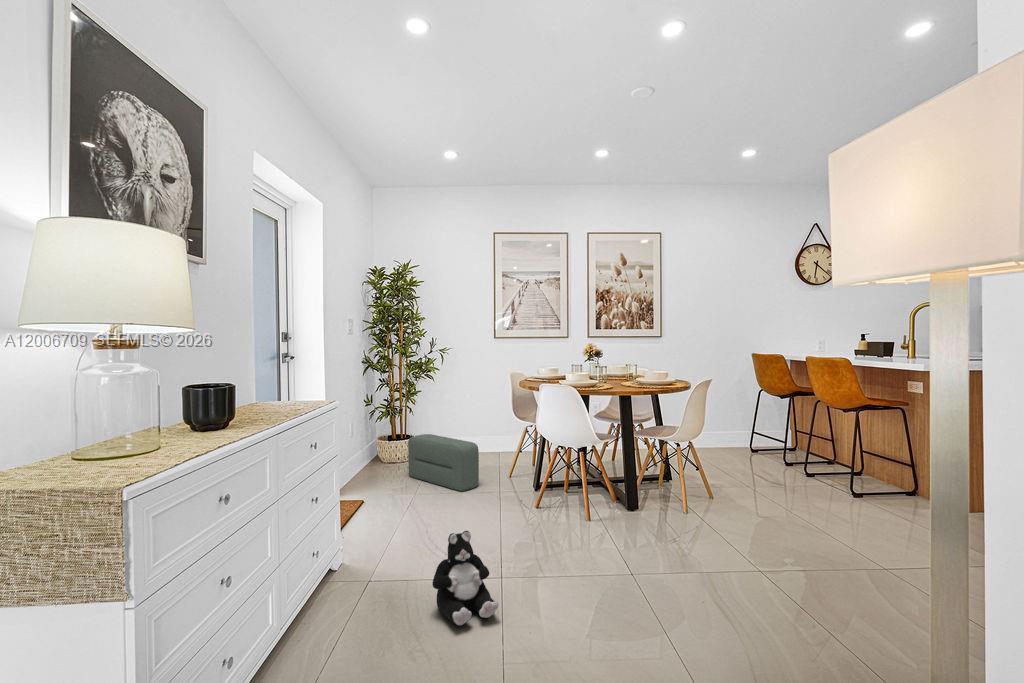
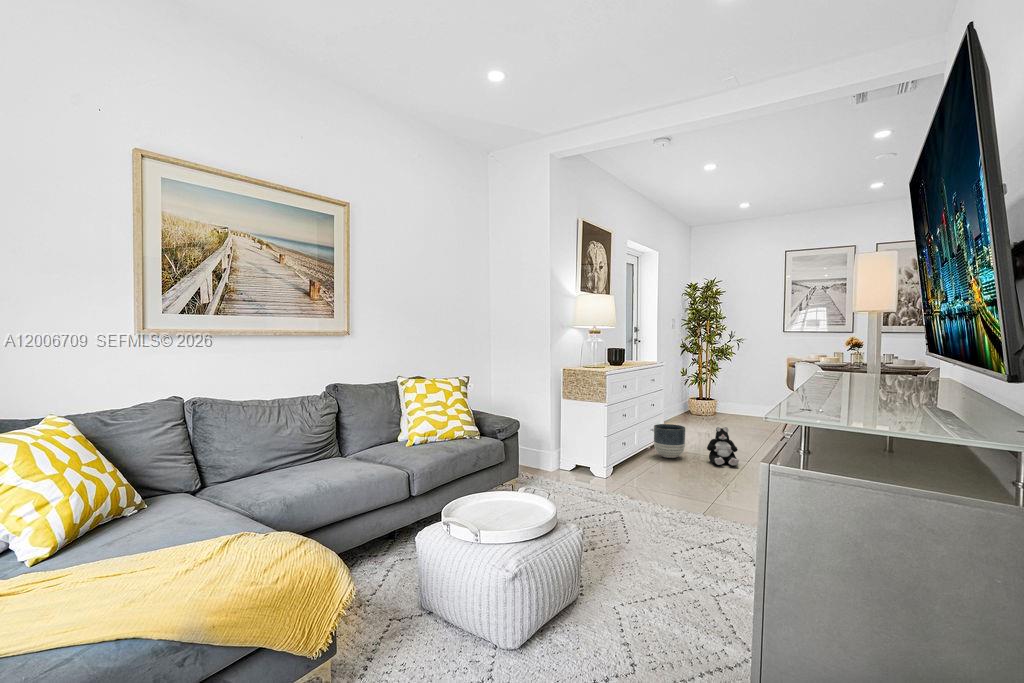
pouf: present [408,434,479,491] -> none [709,396,757,432]
planter: none [315,539,386,629] -> present [654,424,685,458]

